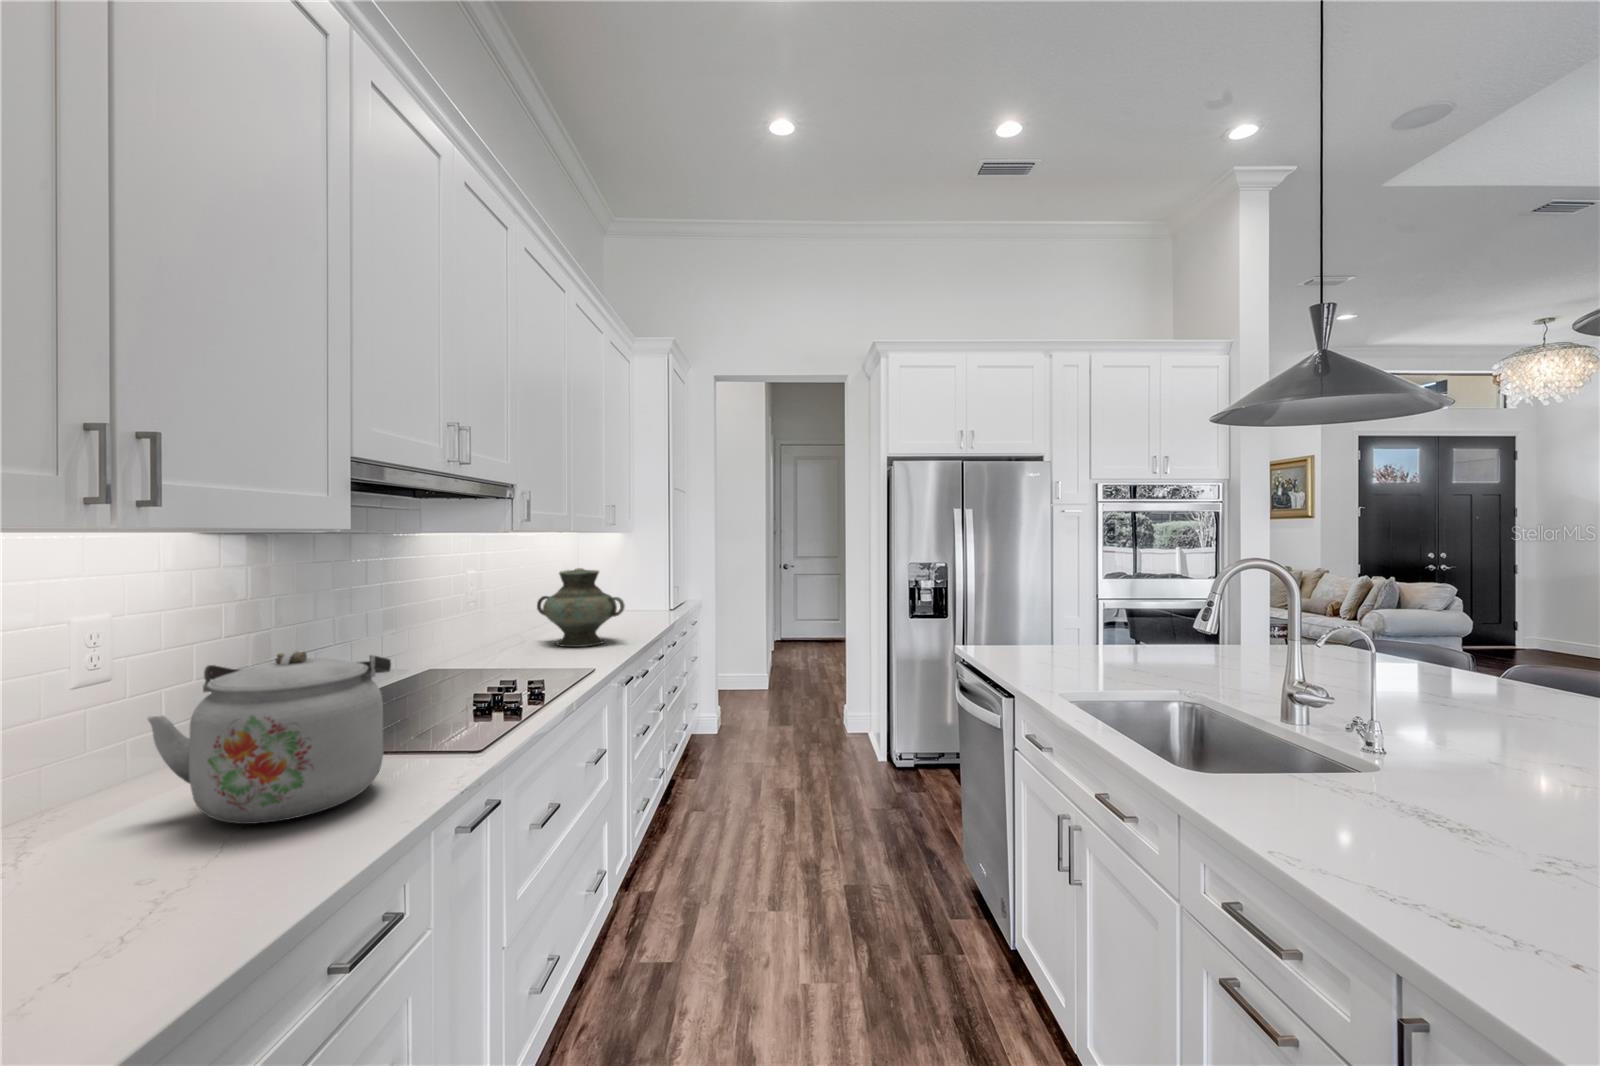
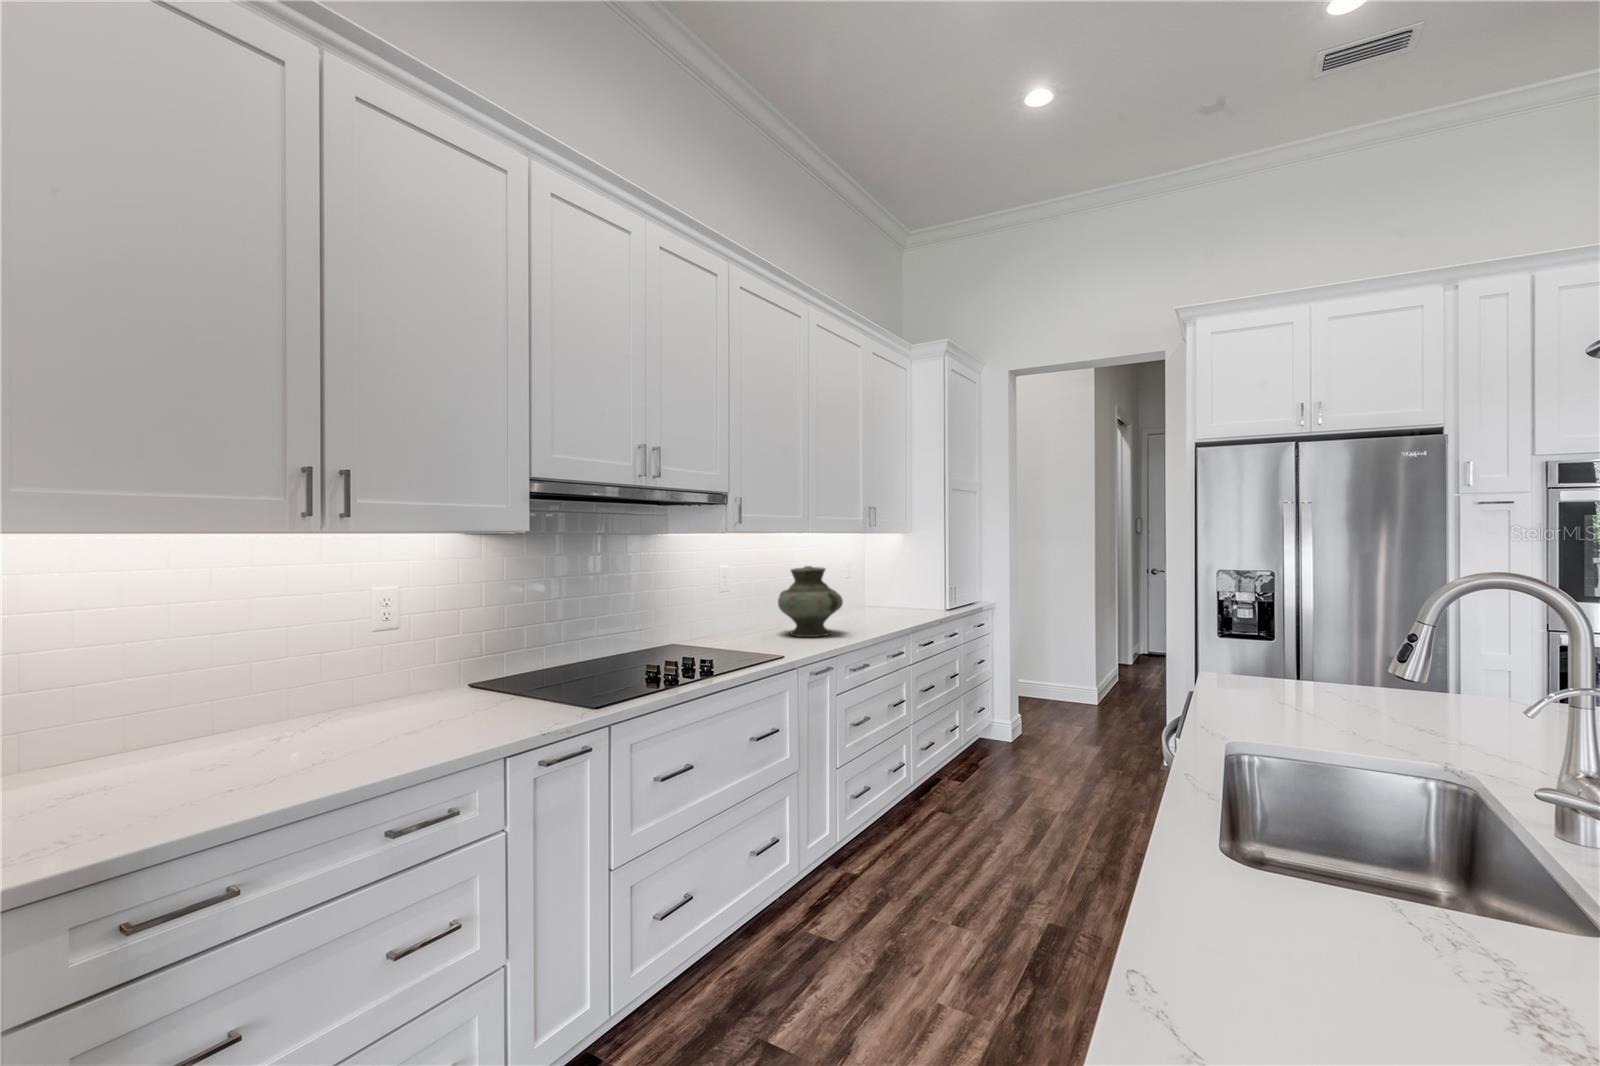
kettle: present [147,650,391,824] -> none [389,616,533,729]

